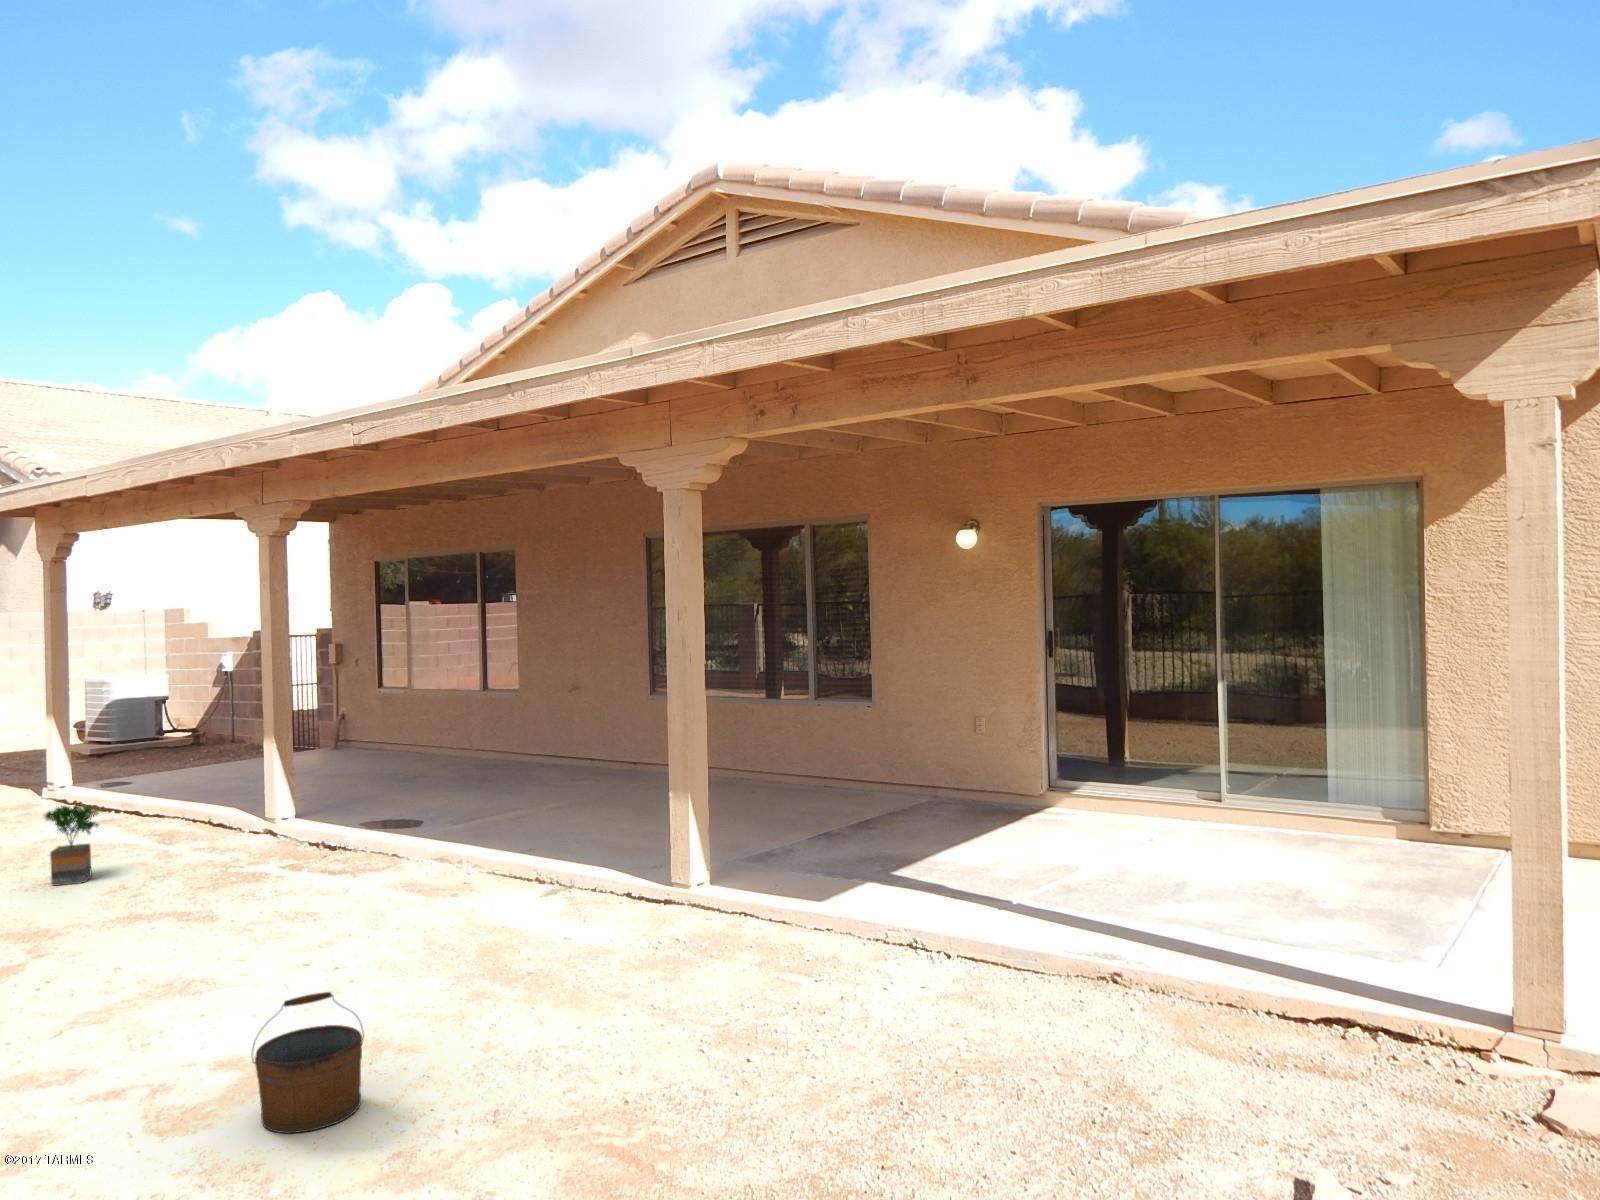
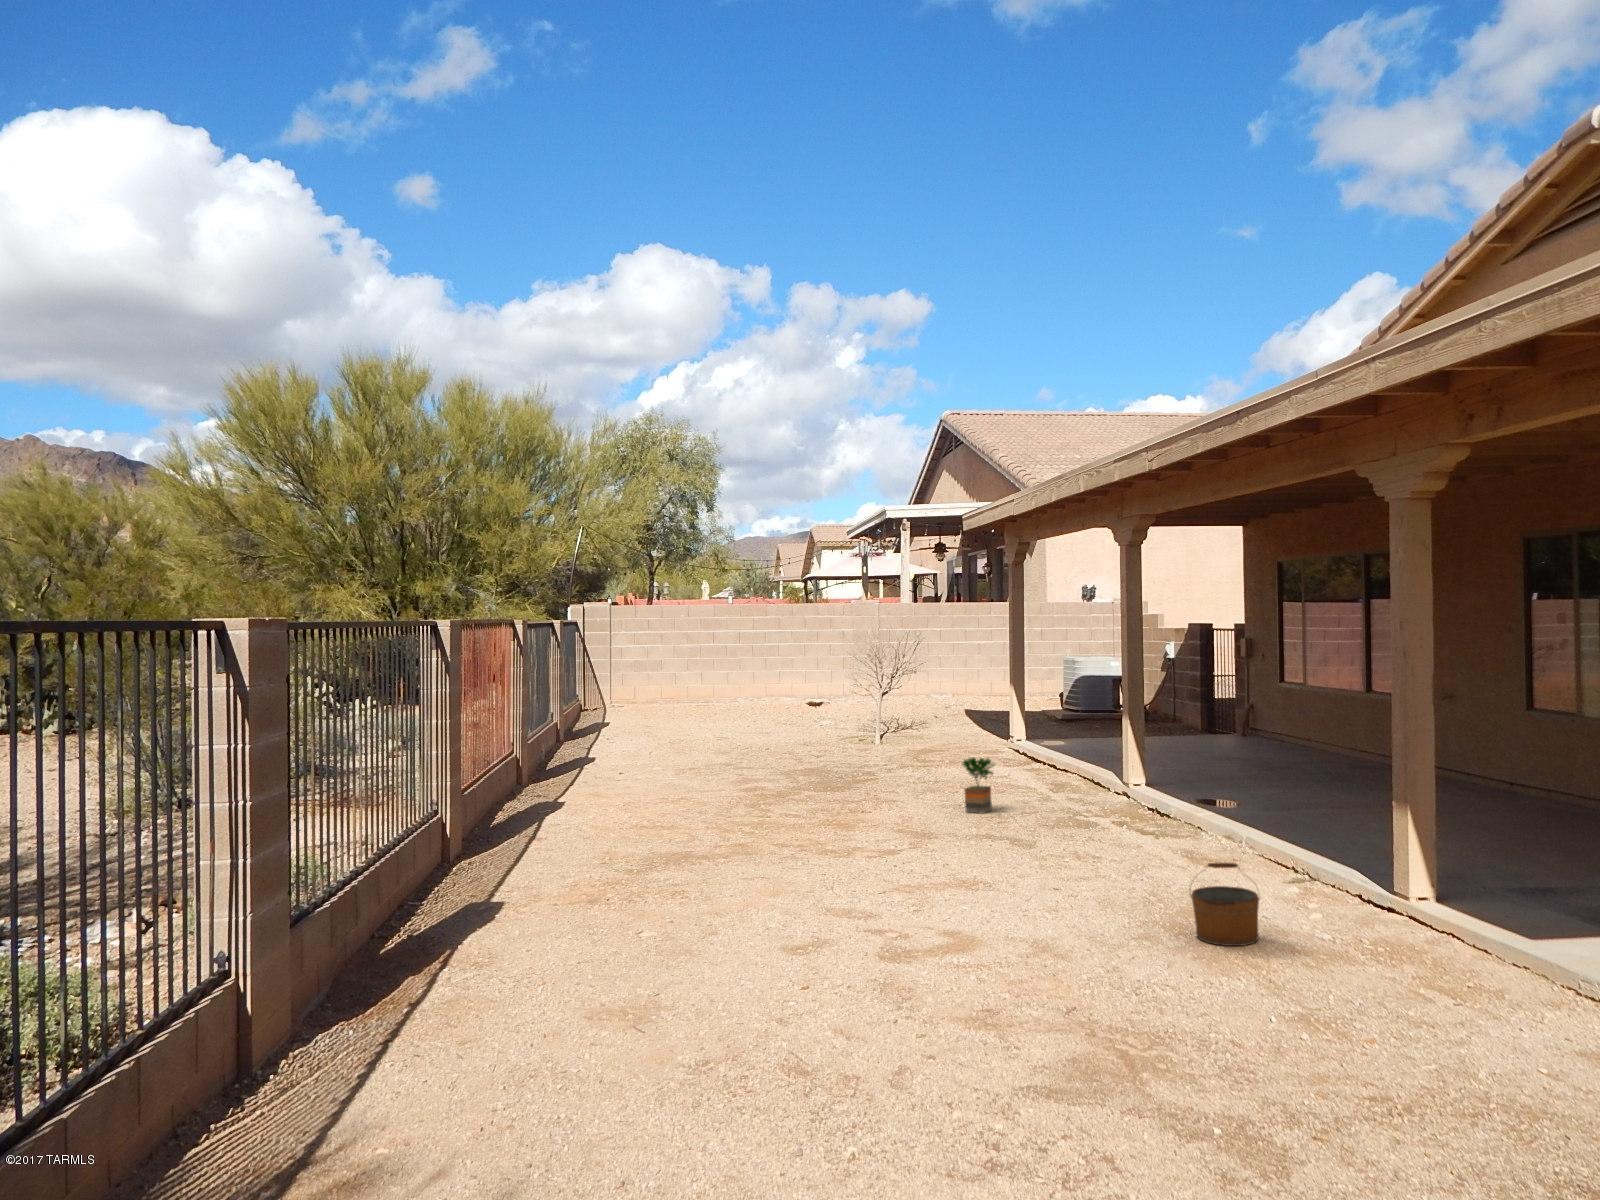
bucket: present [252,992,364,1133] -> present [1190,863,1260,946]

